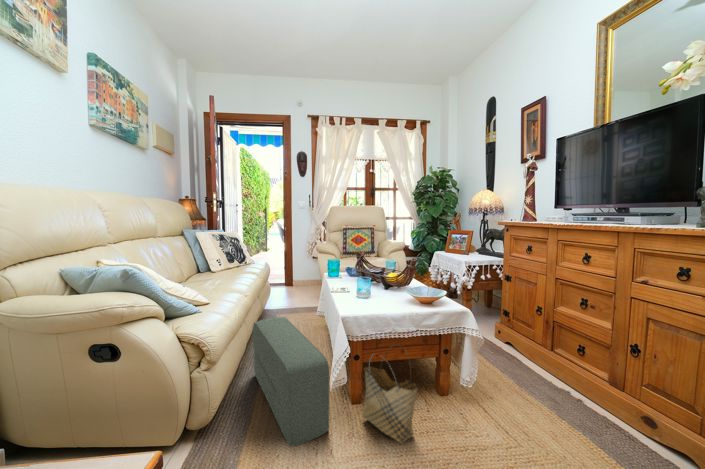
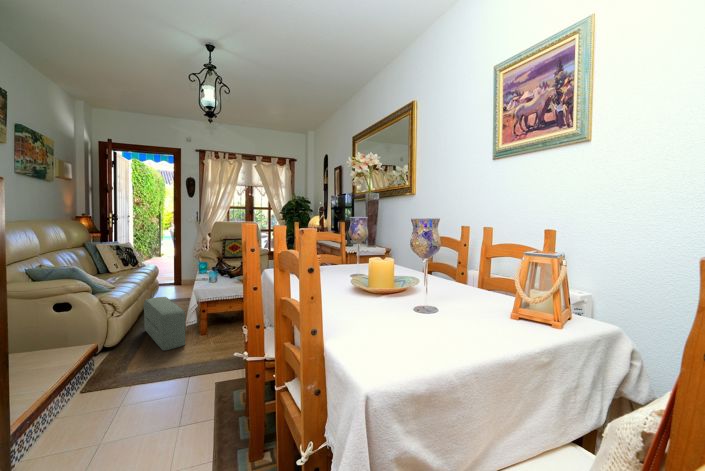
woven basket: present [362,345,418,443] -> none [204,303,229,345]

